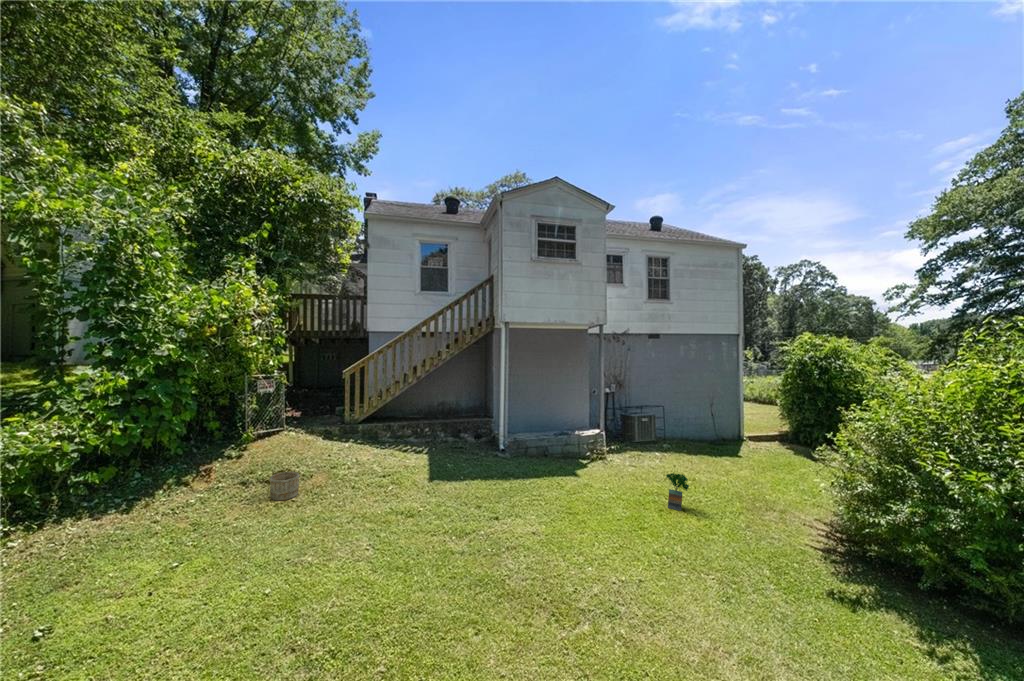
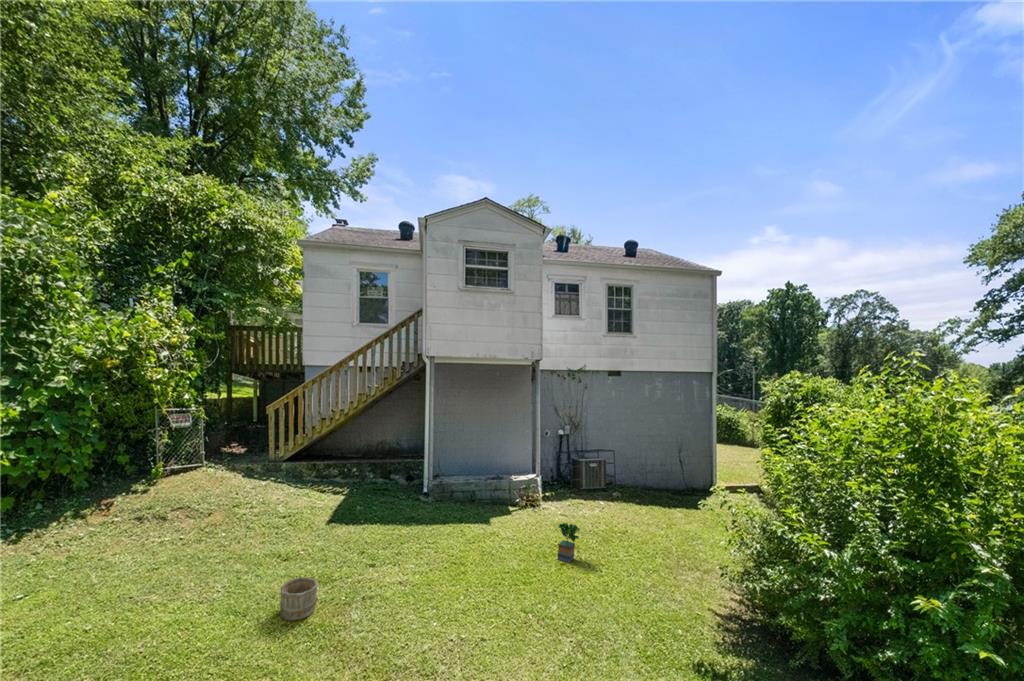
wooden bucket: present [270,472,300,501] -> present [280,577,318,621]

